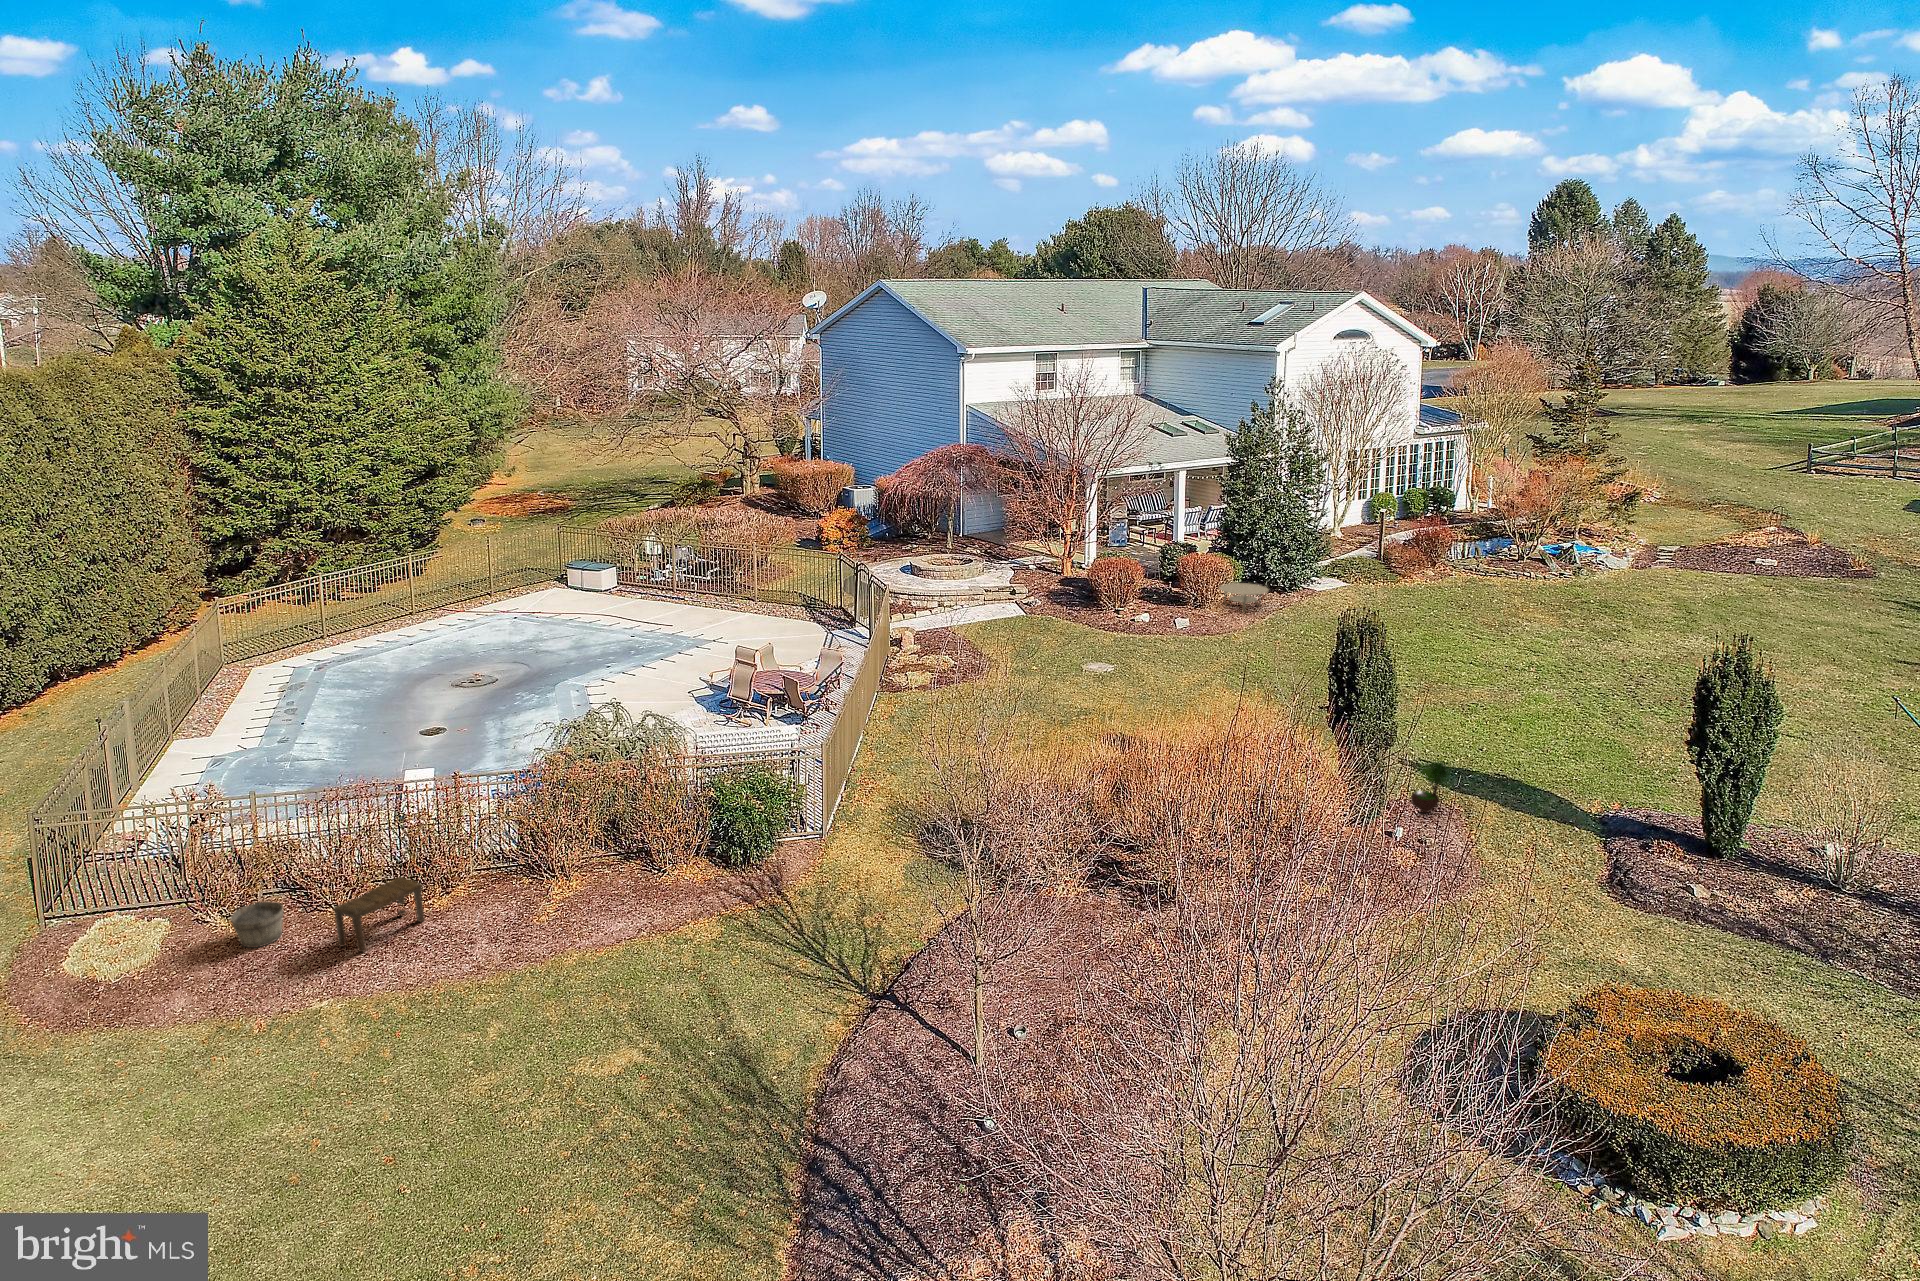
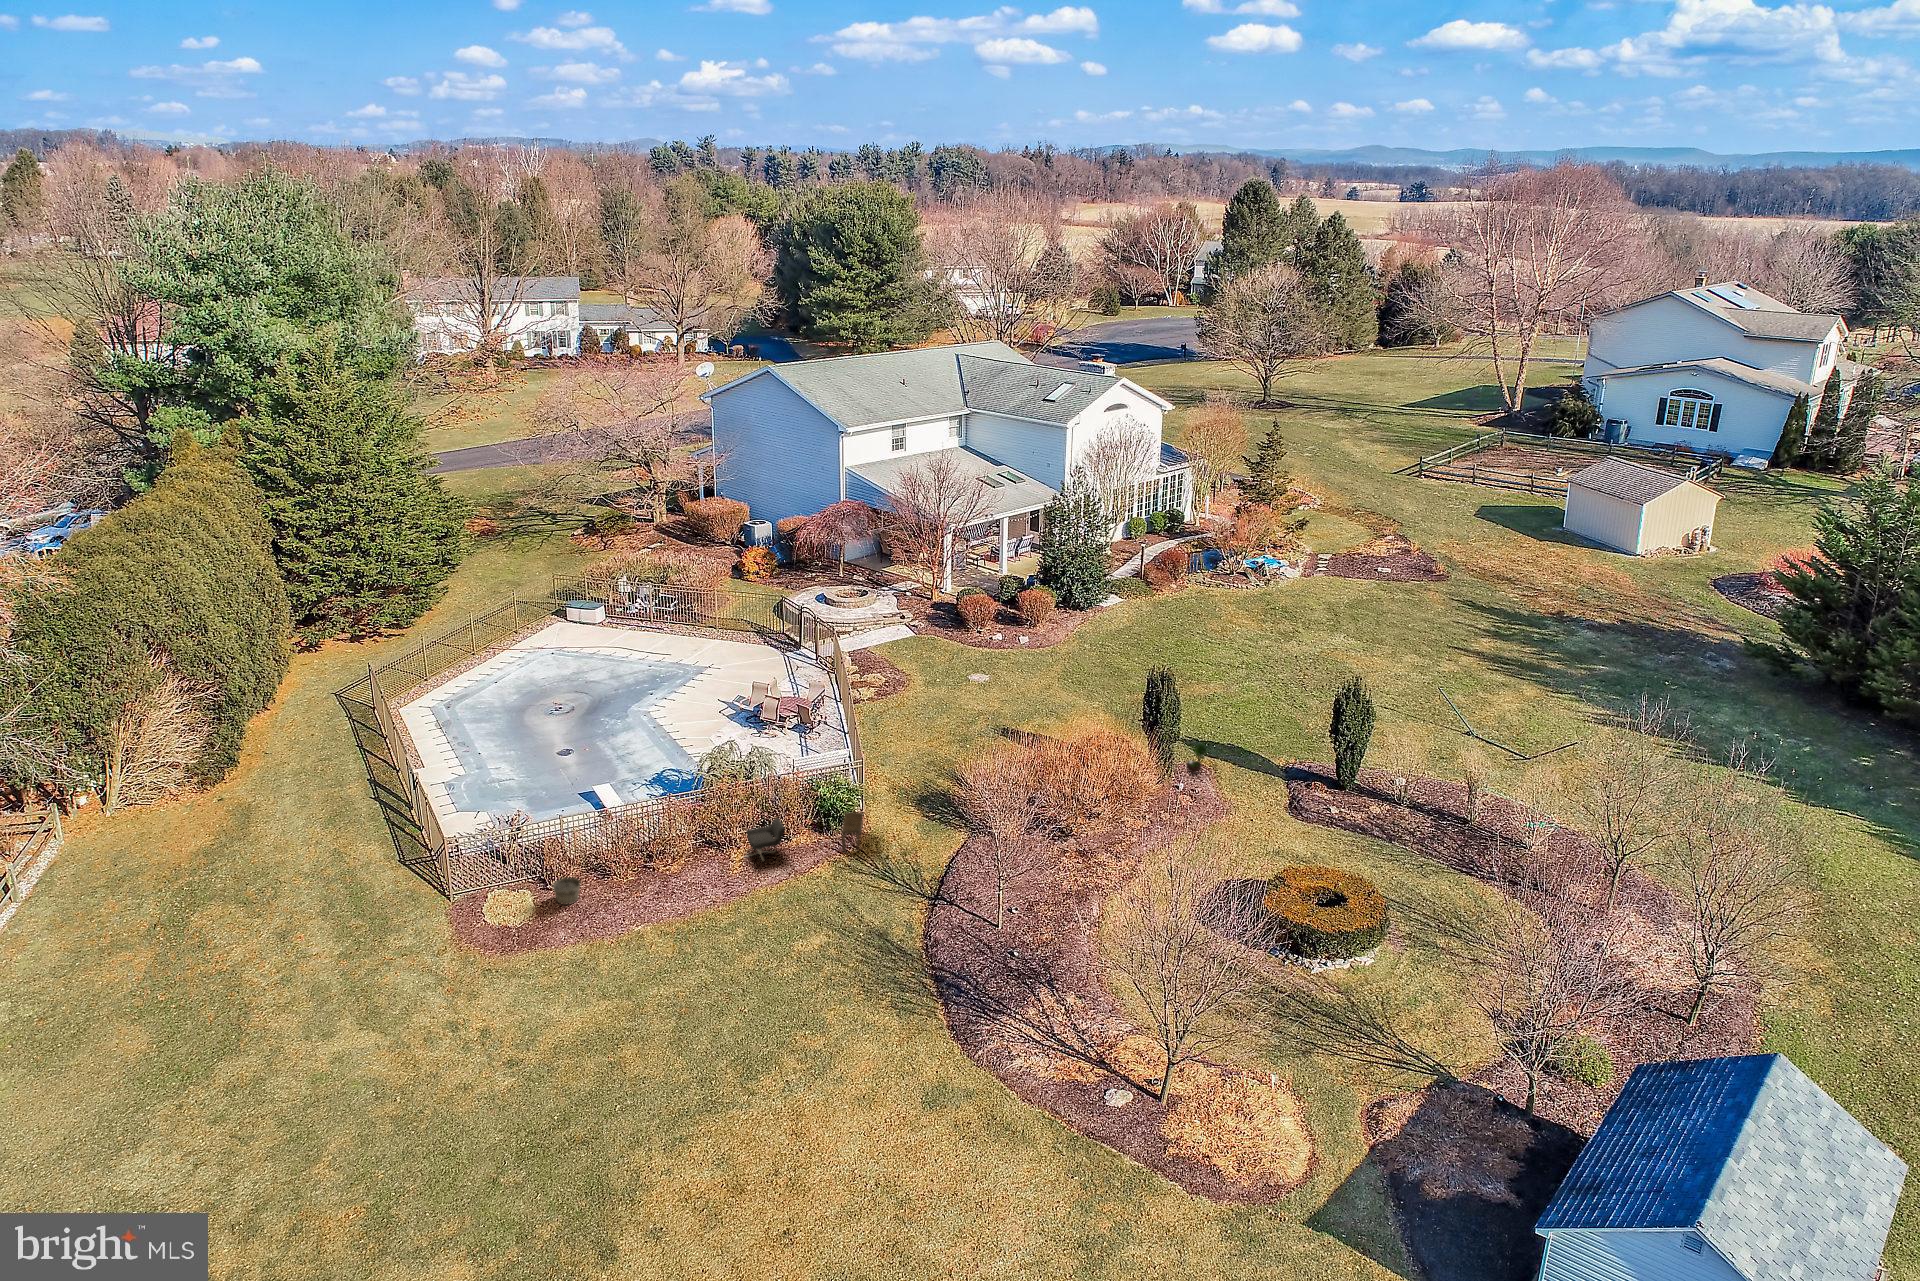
round table: present [1220,583,1268,613] -> none [1044,606,1077,629]
lounge chair: none [590,830,657,902] -> present [746,818,784,860]
bench: present [334,876,425,952] -> present [841,812,864,852]

